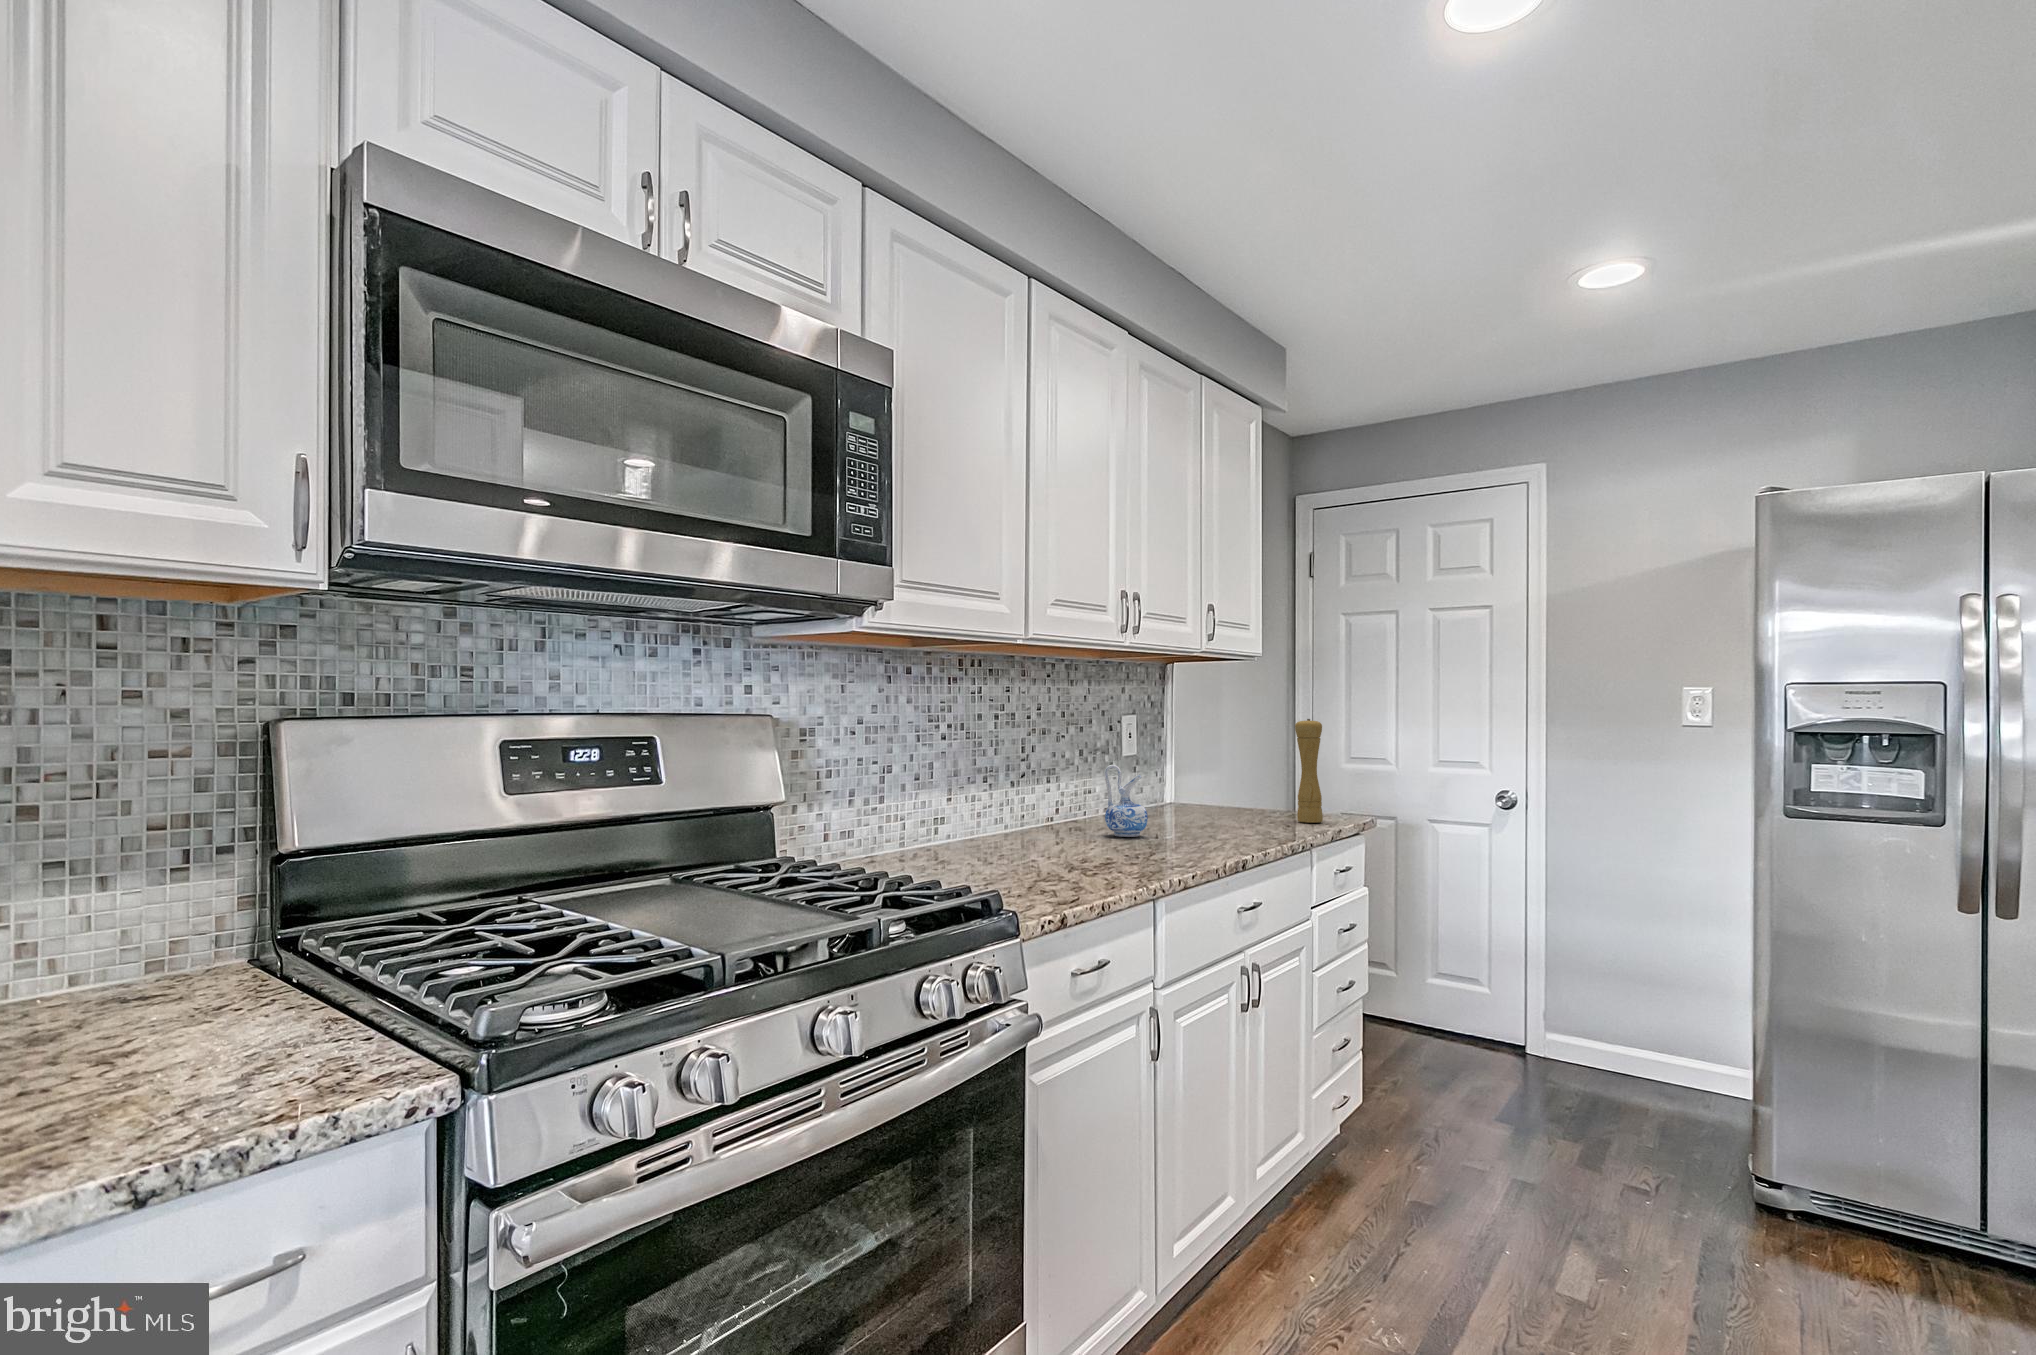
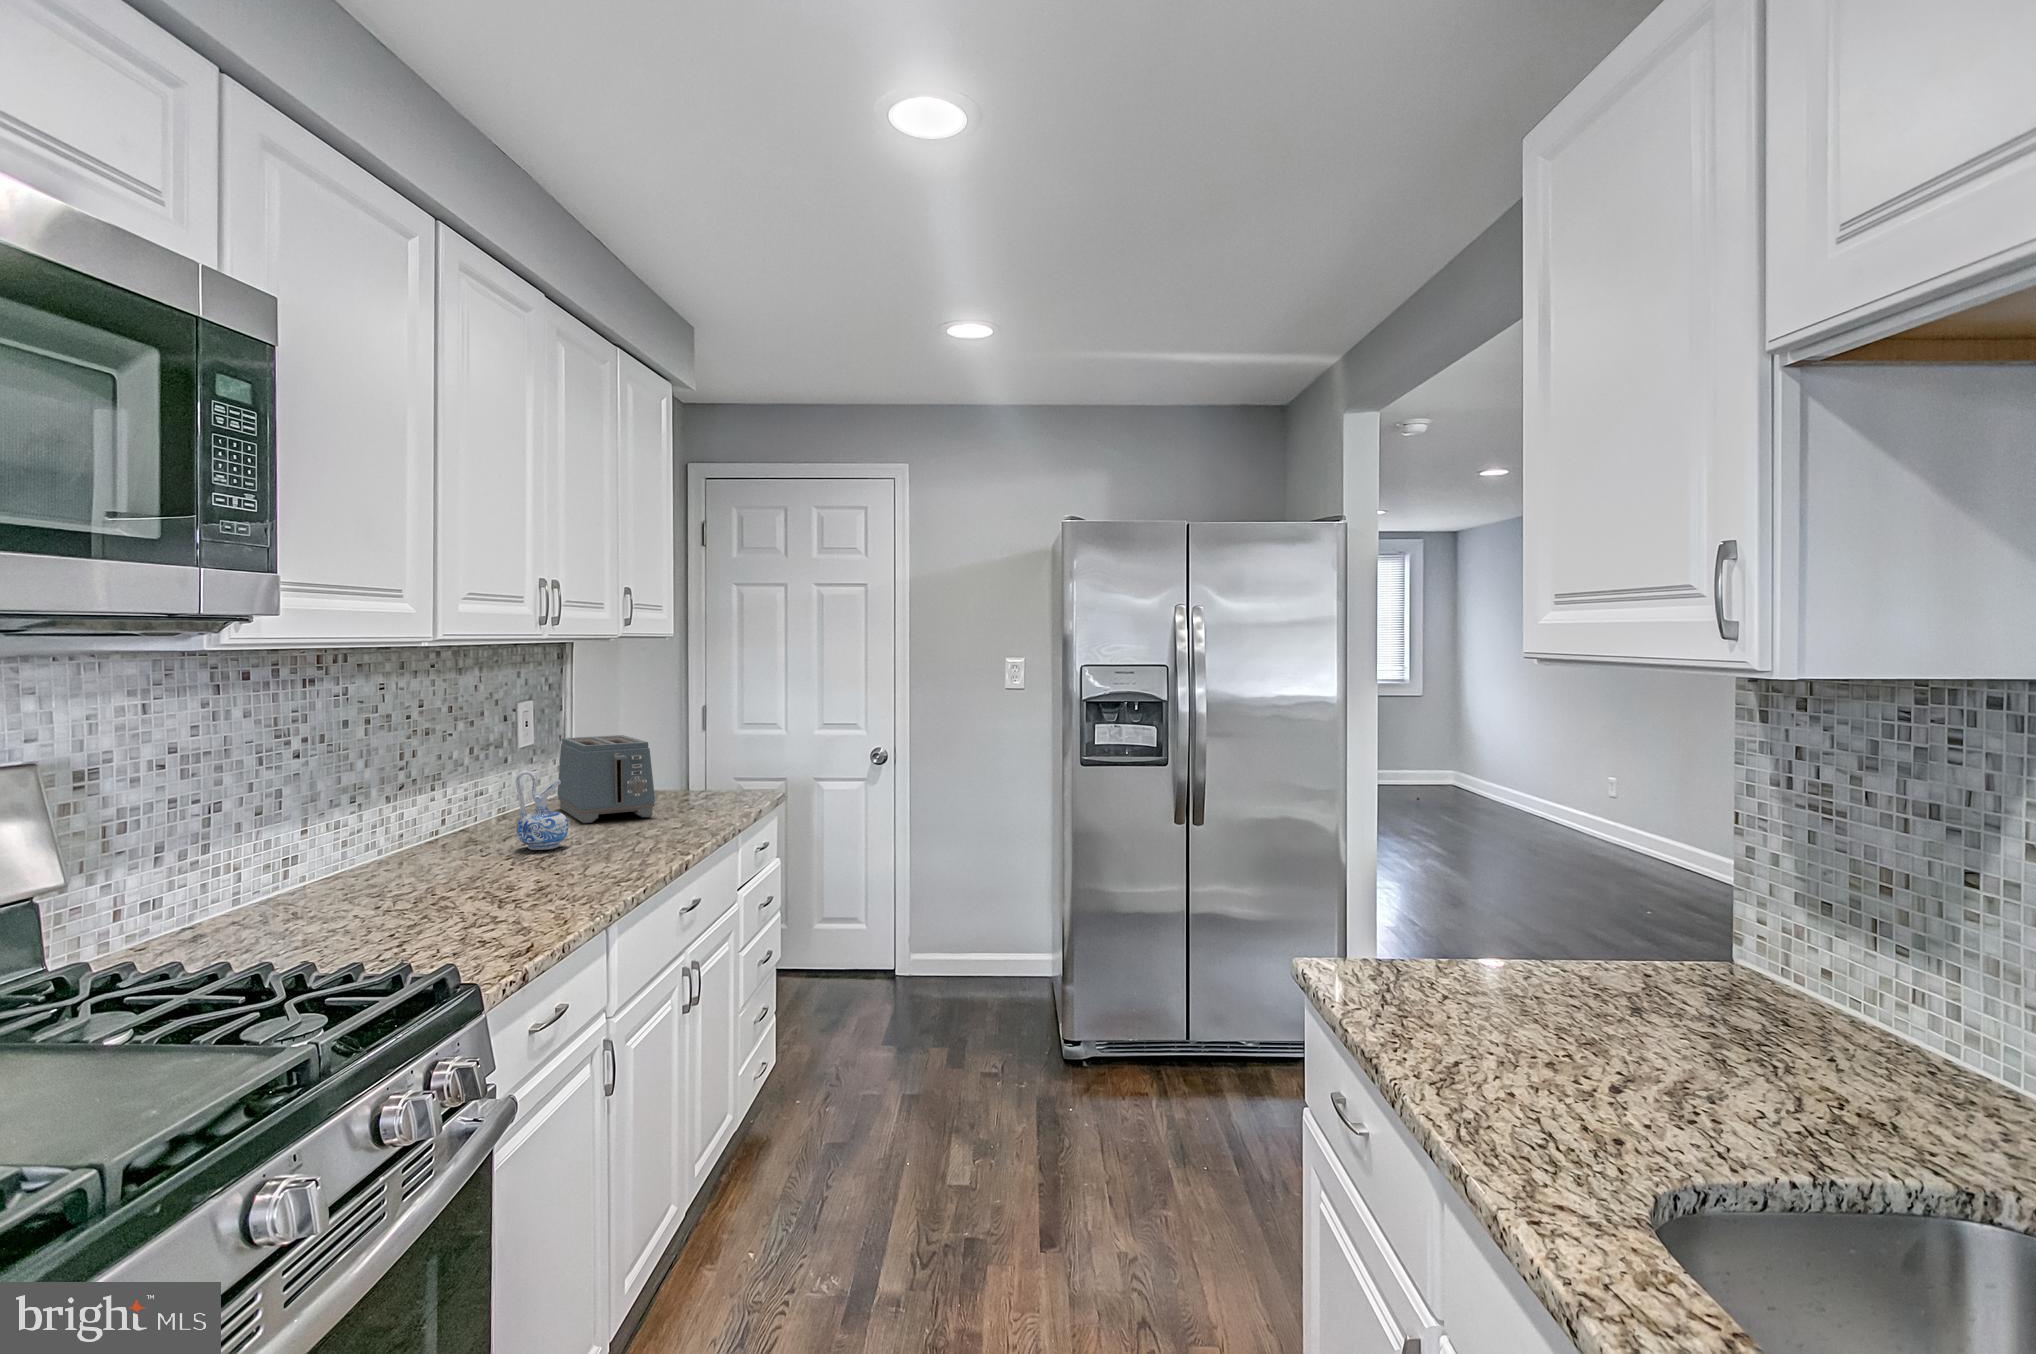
pepper mill: present [1295,719,1323,823] -> none [712,704,739,807]
toaster: none [1156,748,1236,824] -> present [557,735,655,823]

